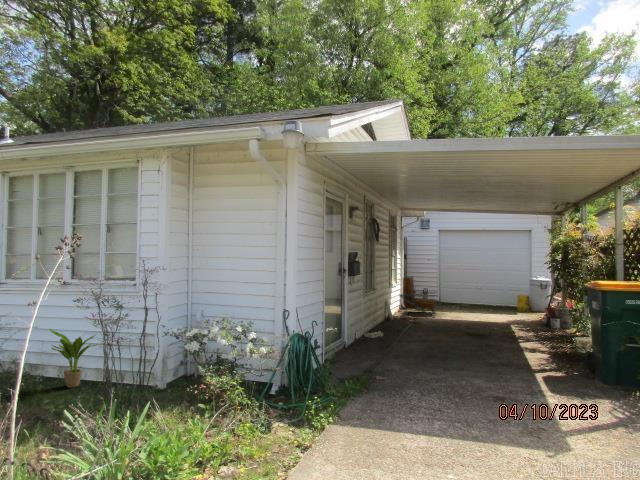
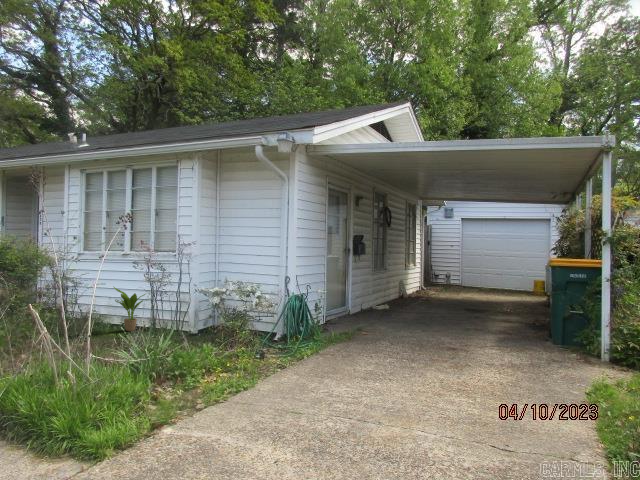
lounge chair: present [400,277,436,318] -> none [414,260,451,298]

